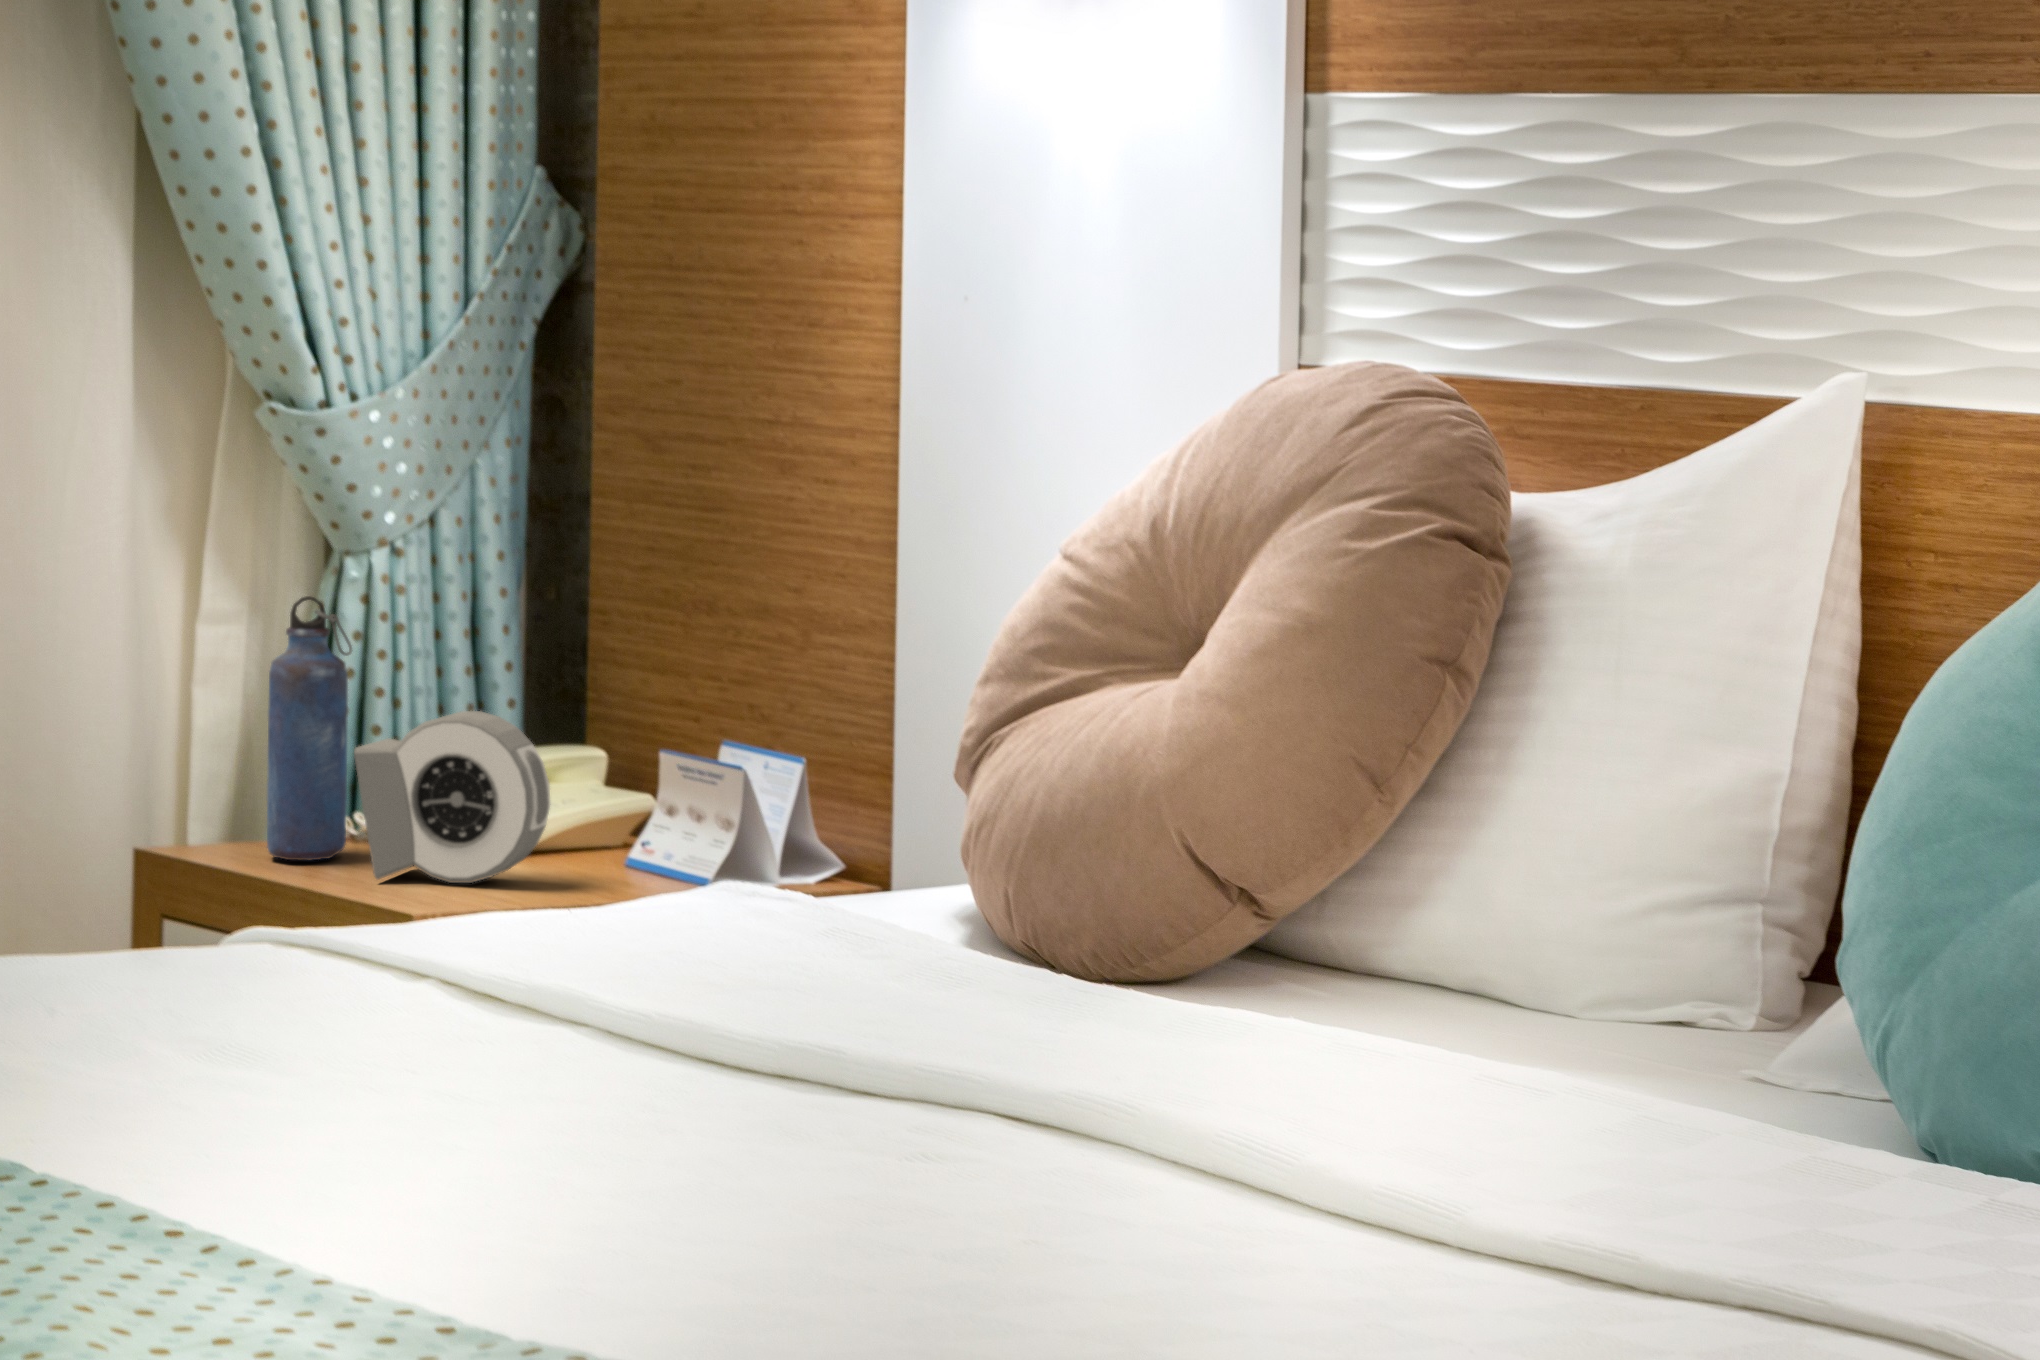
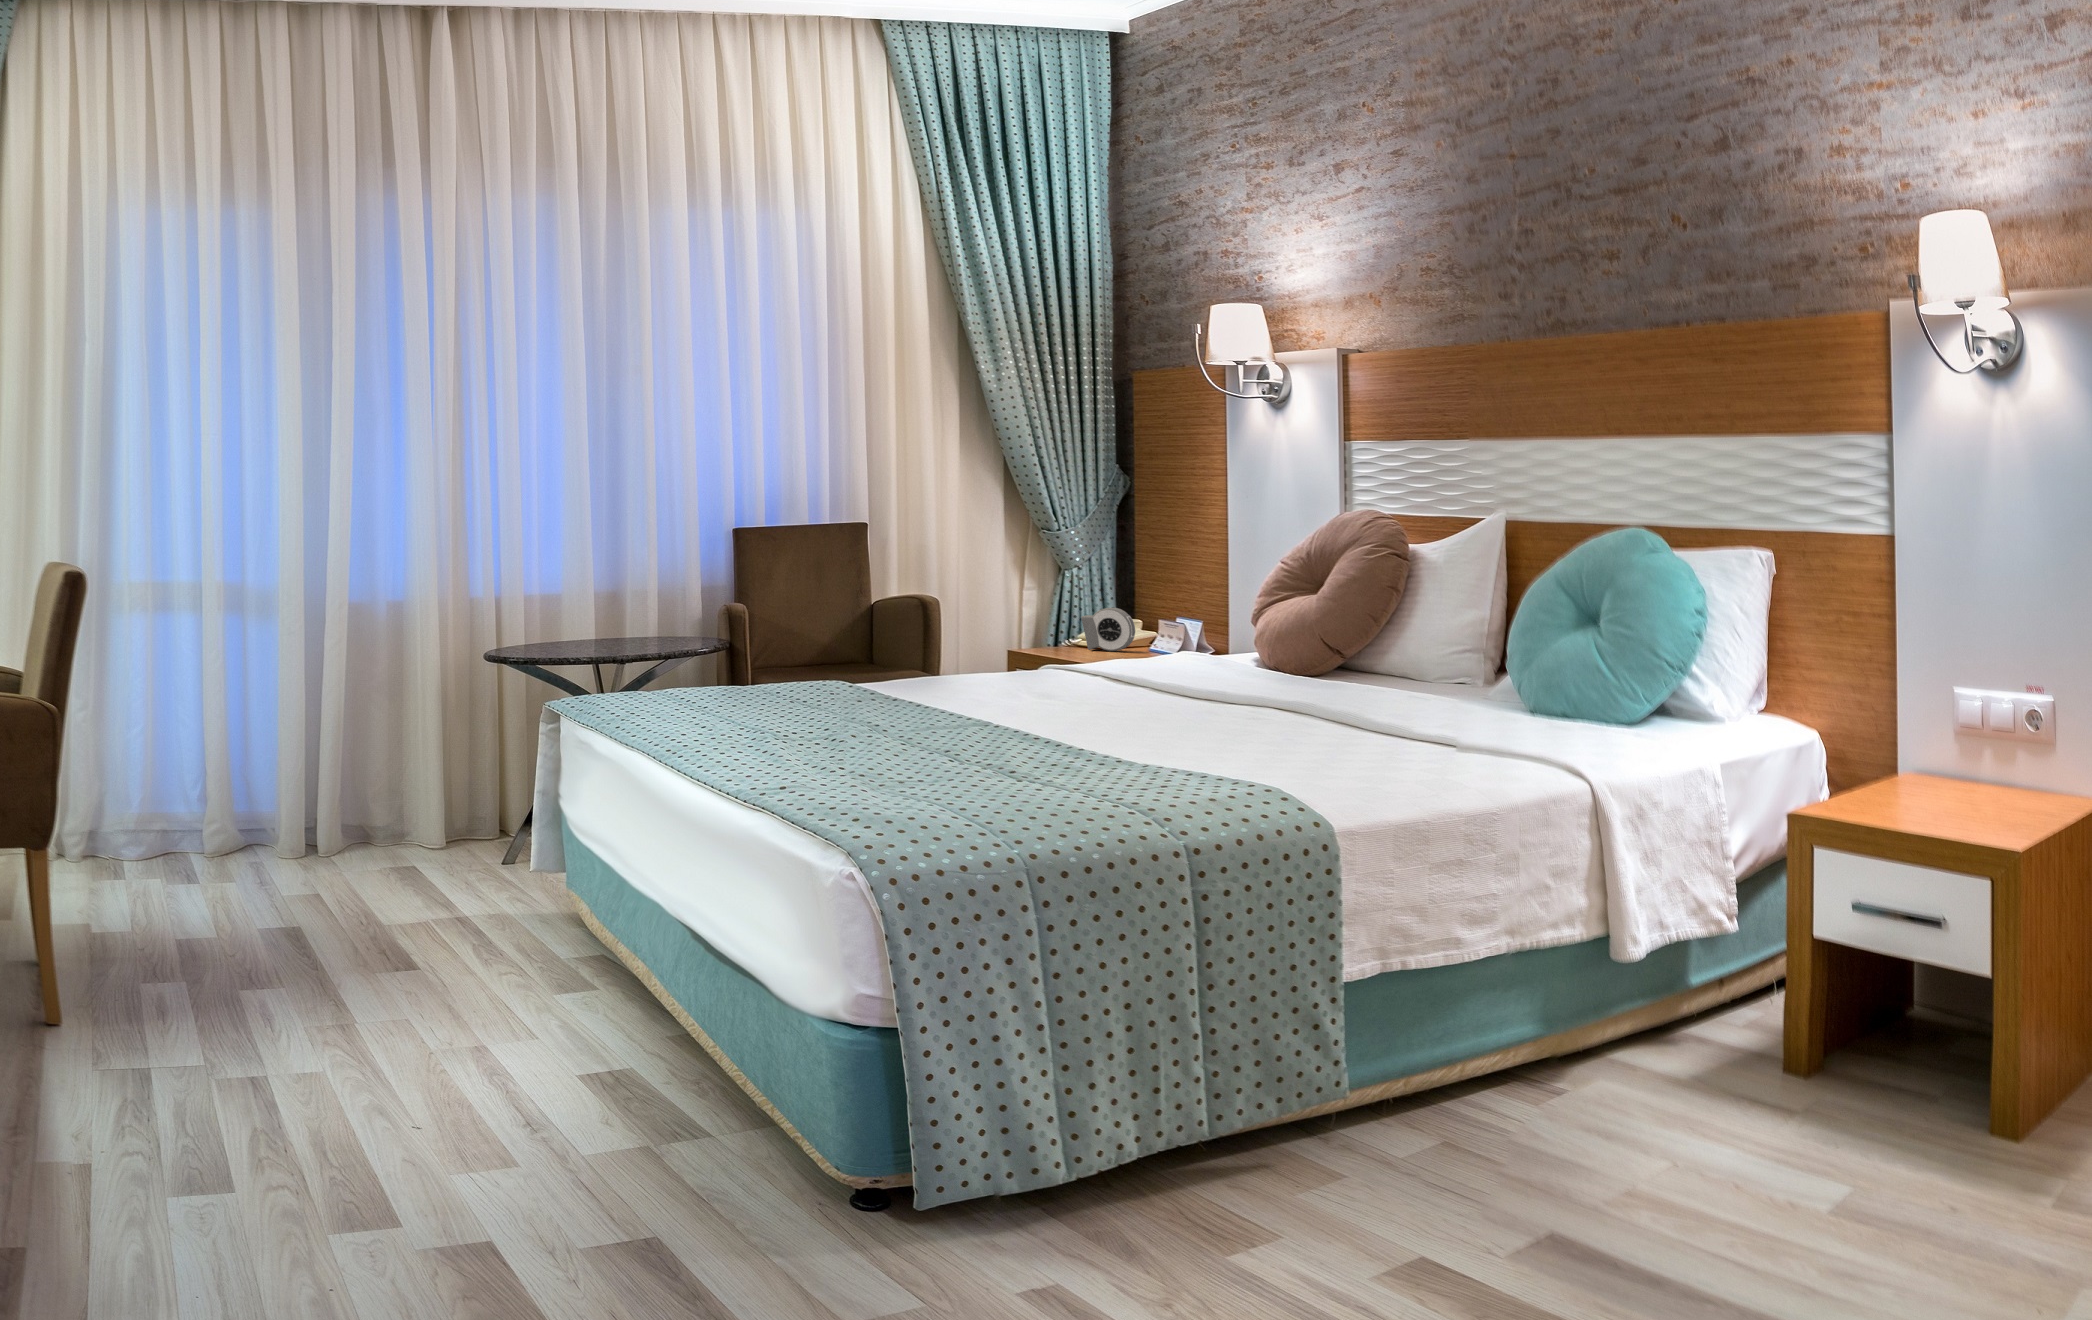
water bottle: present [267,596,352,860] -> none [1054,579,1076,647]

